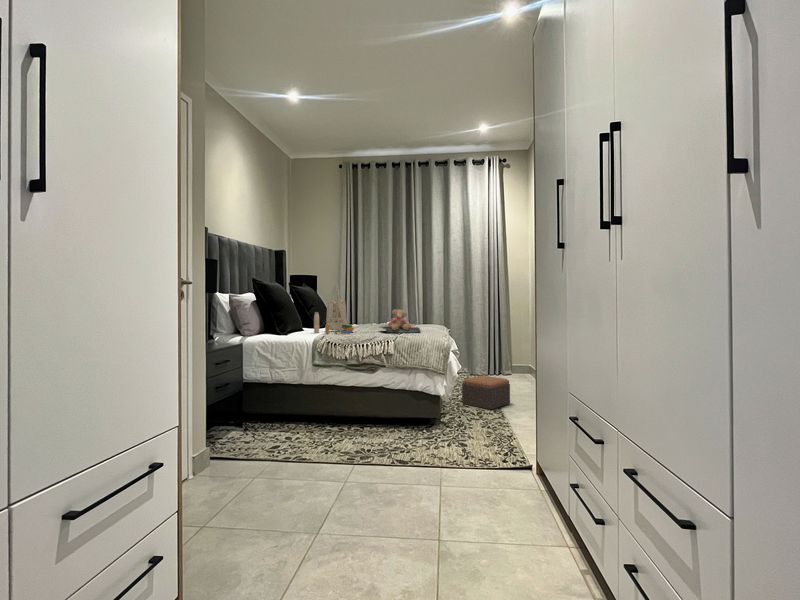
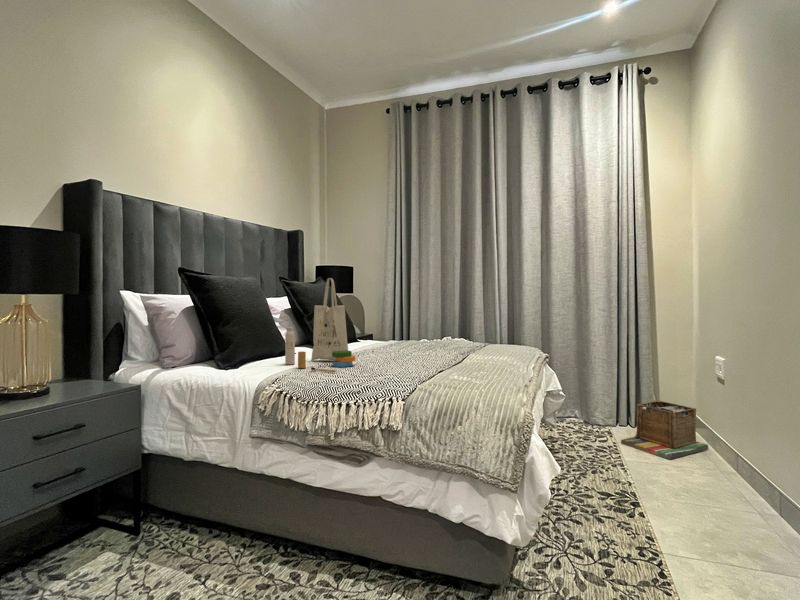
teddy bear: present [380,310,420,333] -> none [401,323,479,372]
laundry basket: none [490,356,535,385] -> present [621,401,708,459]
footstool: present [462,375,510,409] -> none [567,453,673,543]

